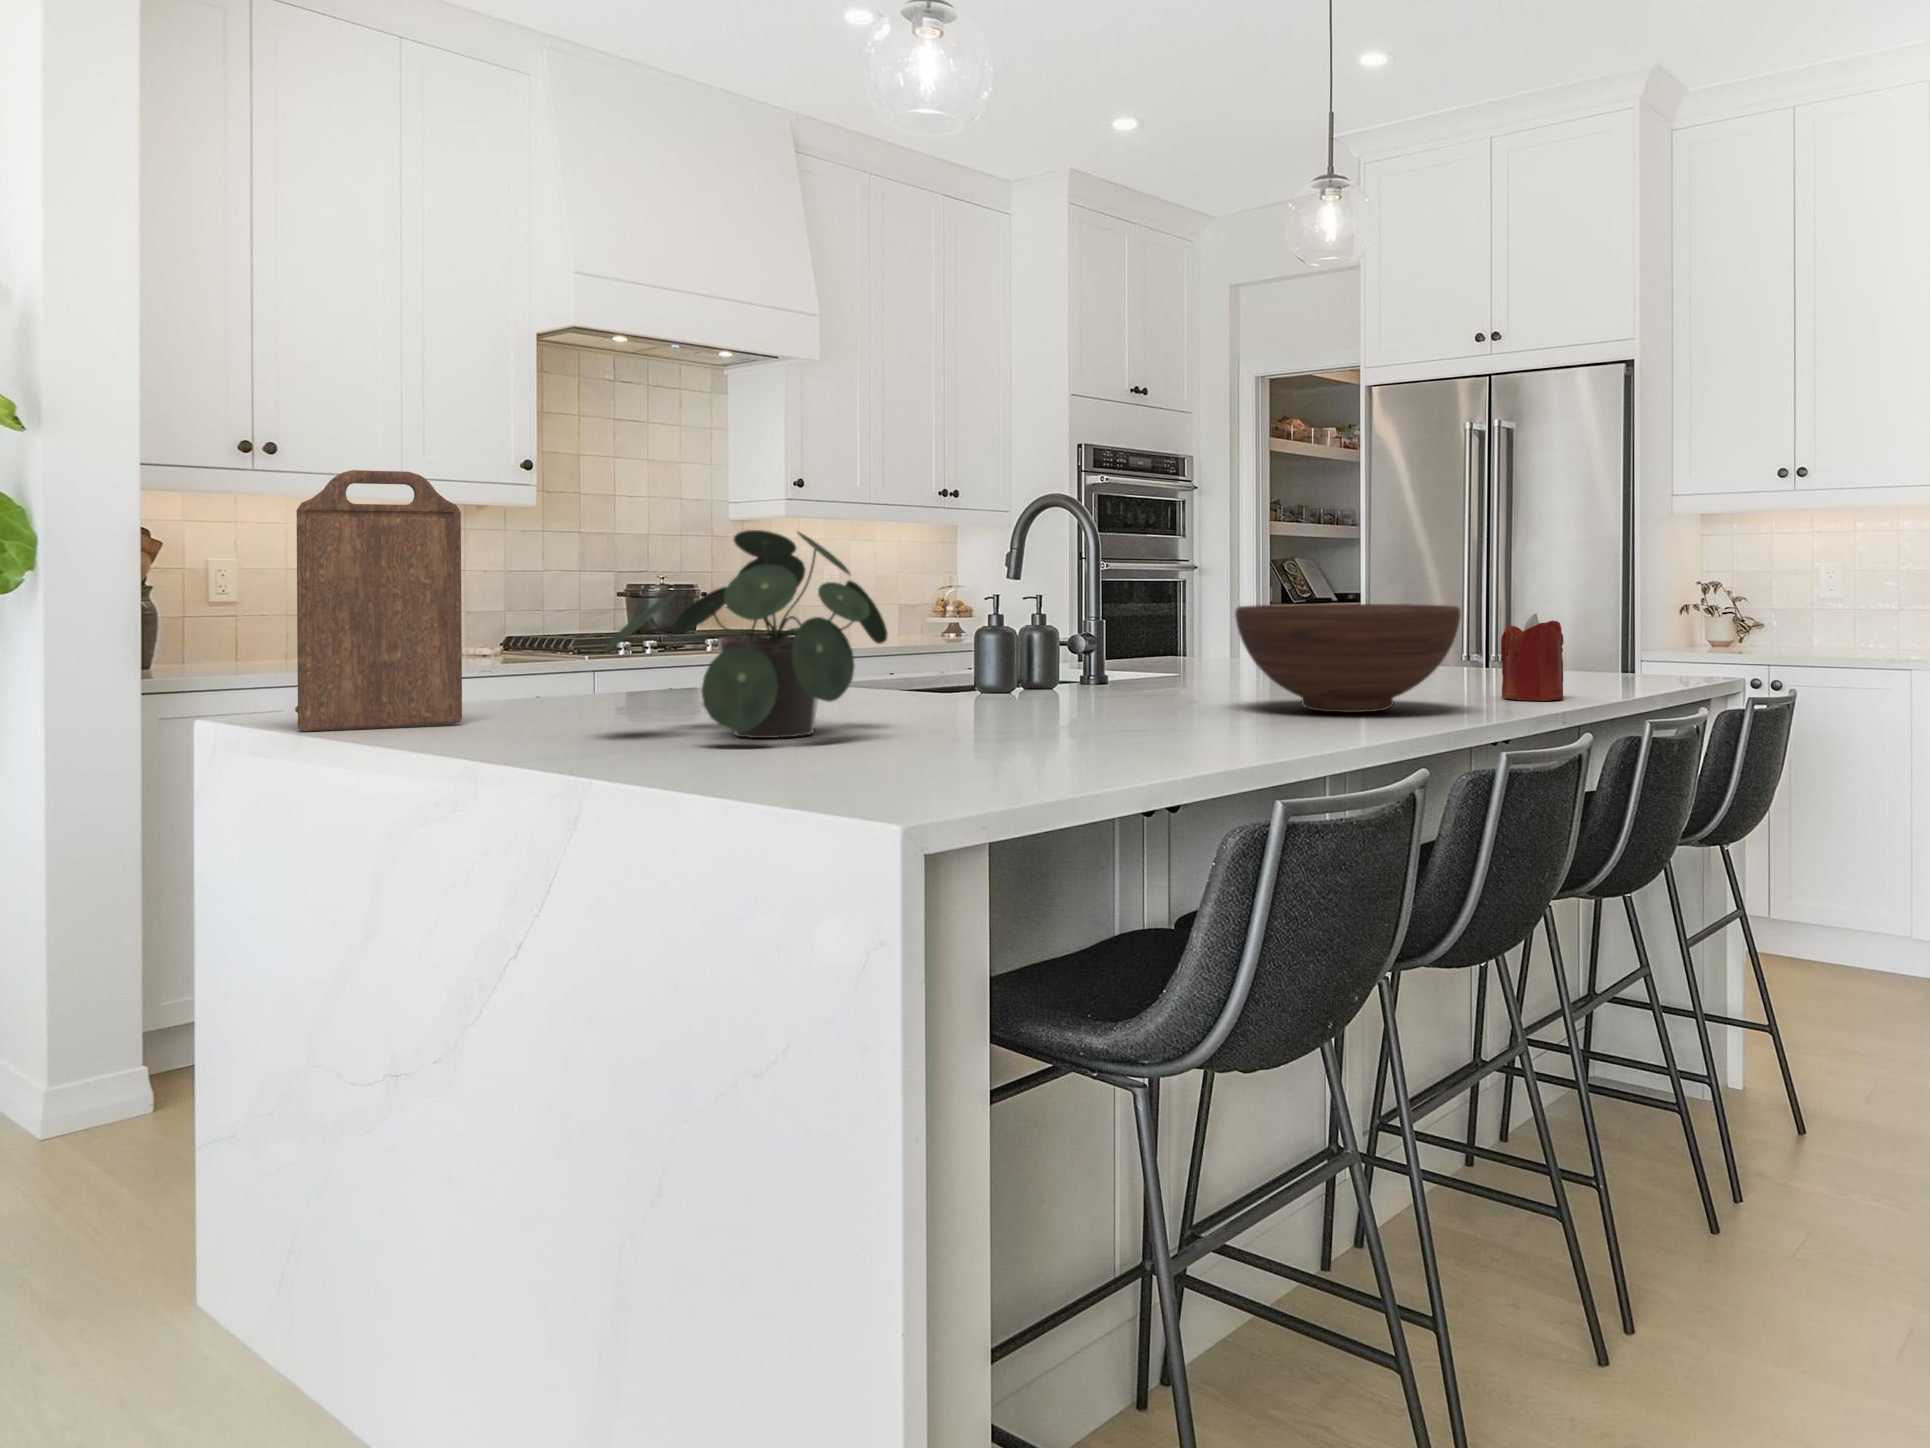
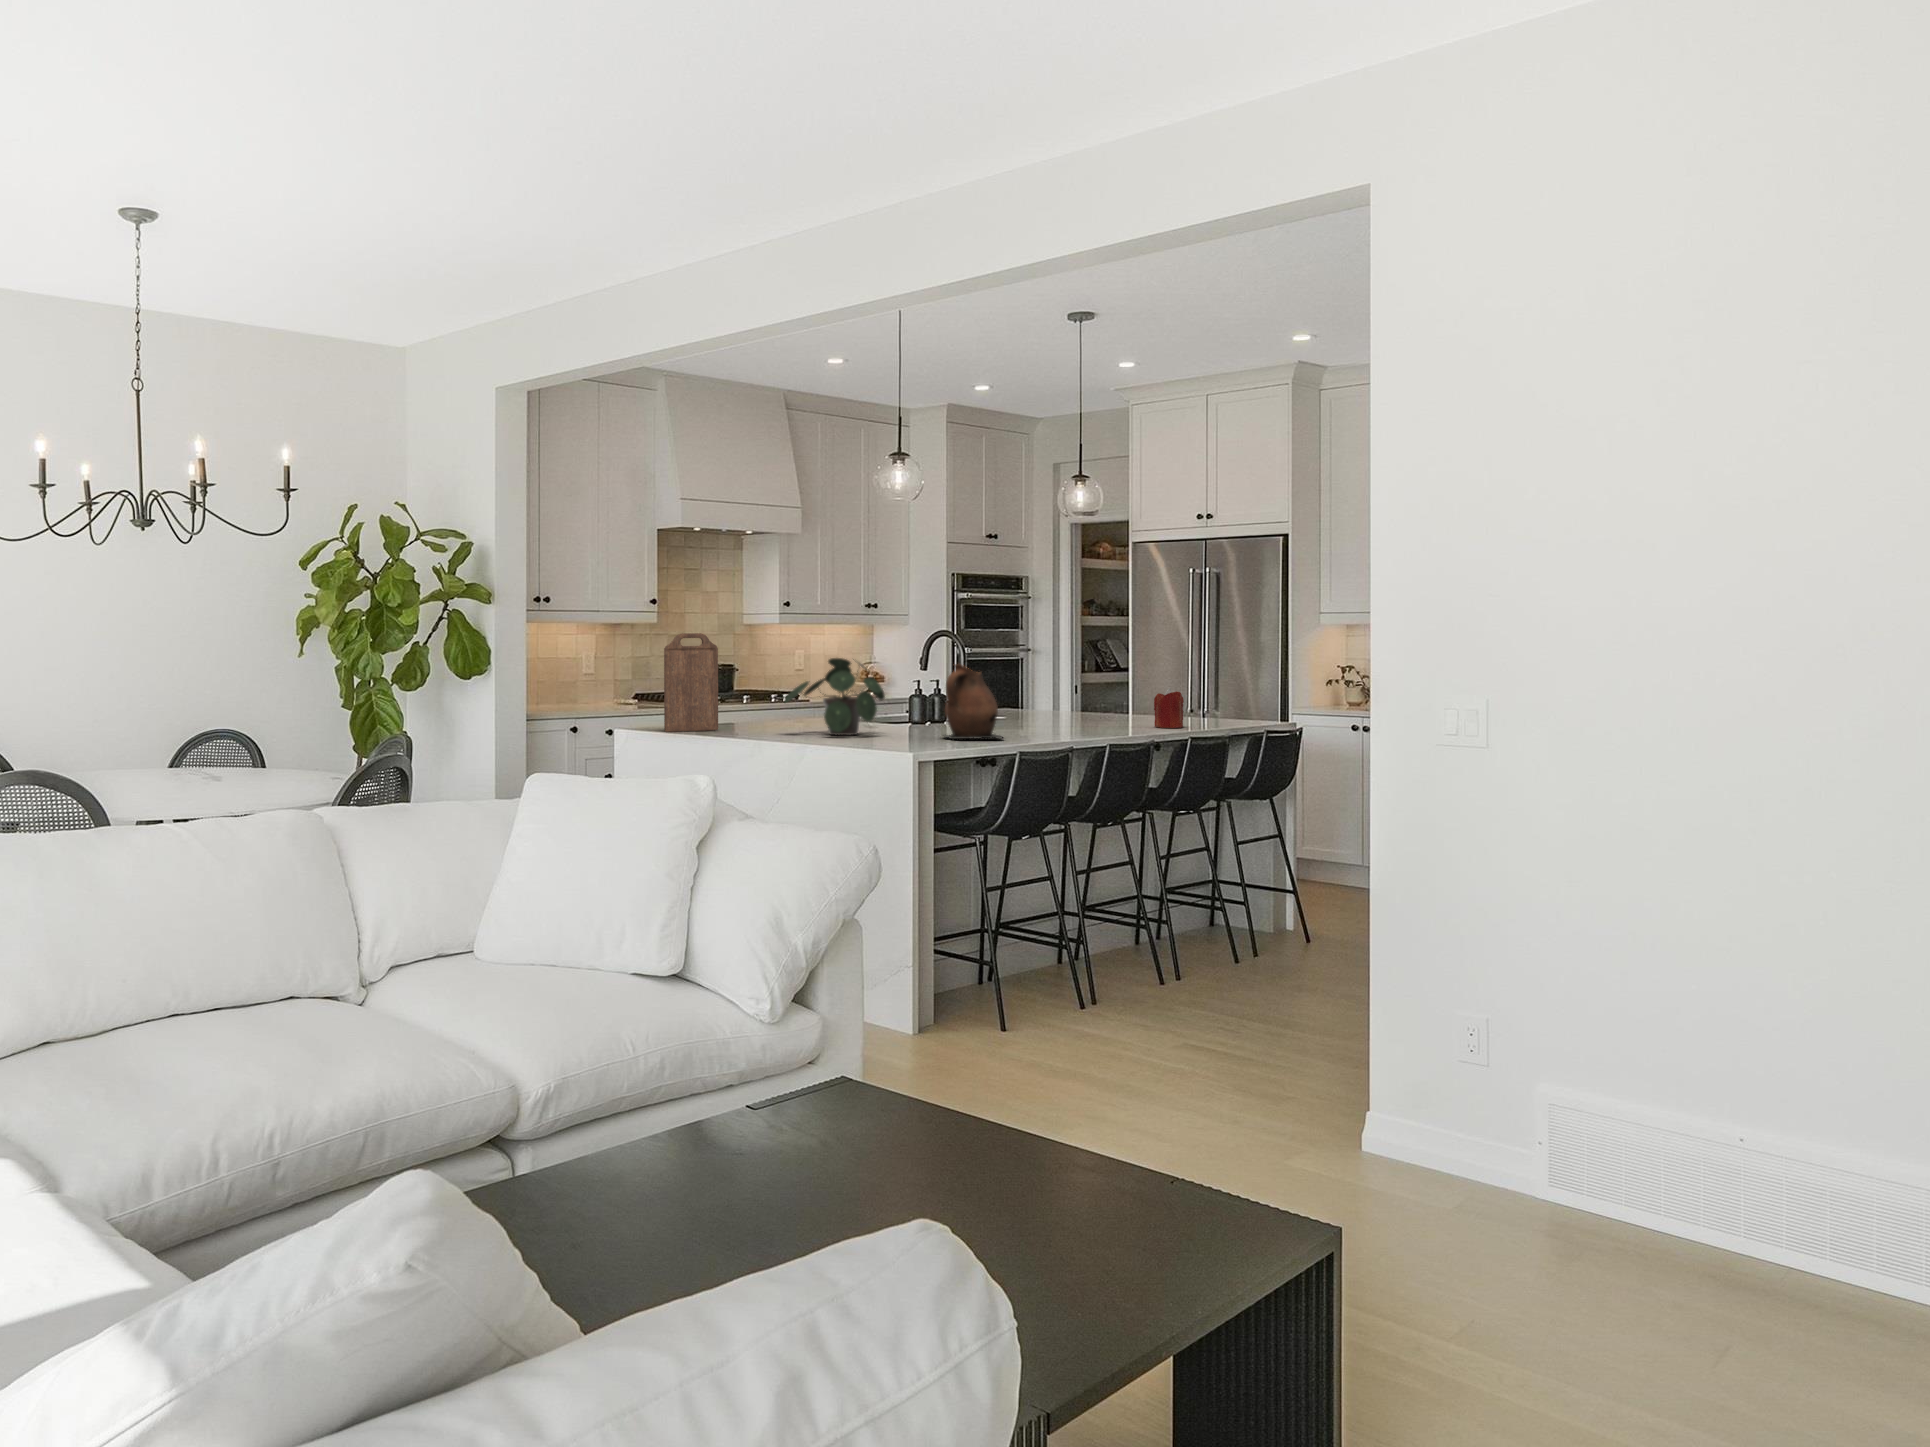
ceramic pitcher: none [1024,540,1203,750] -> present [945,664,1002,739]
fruit bowl: present [1235,604,1460,713] -> none [1026,684,1124,731]

